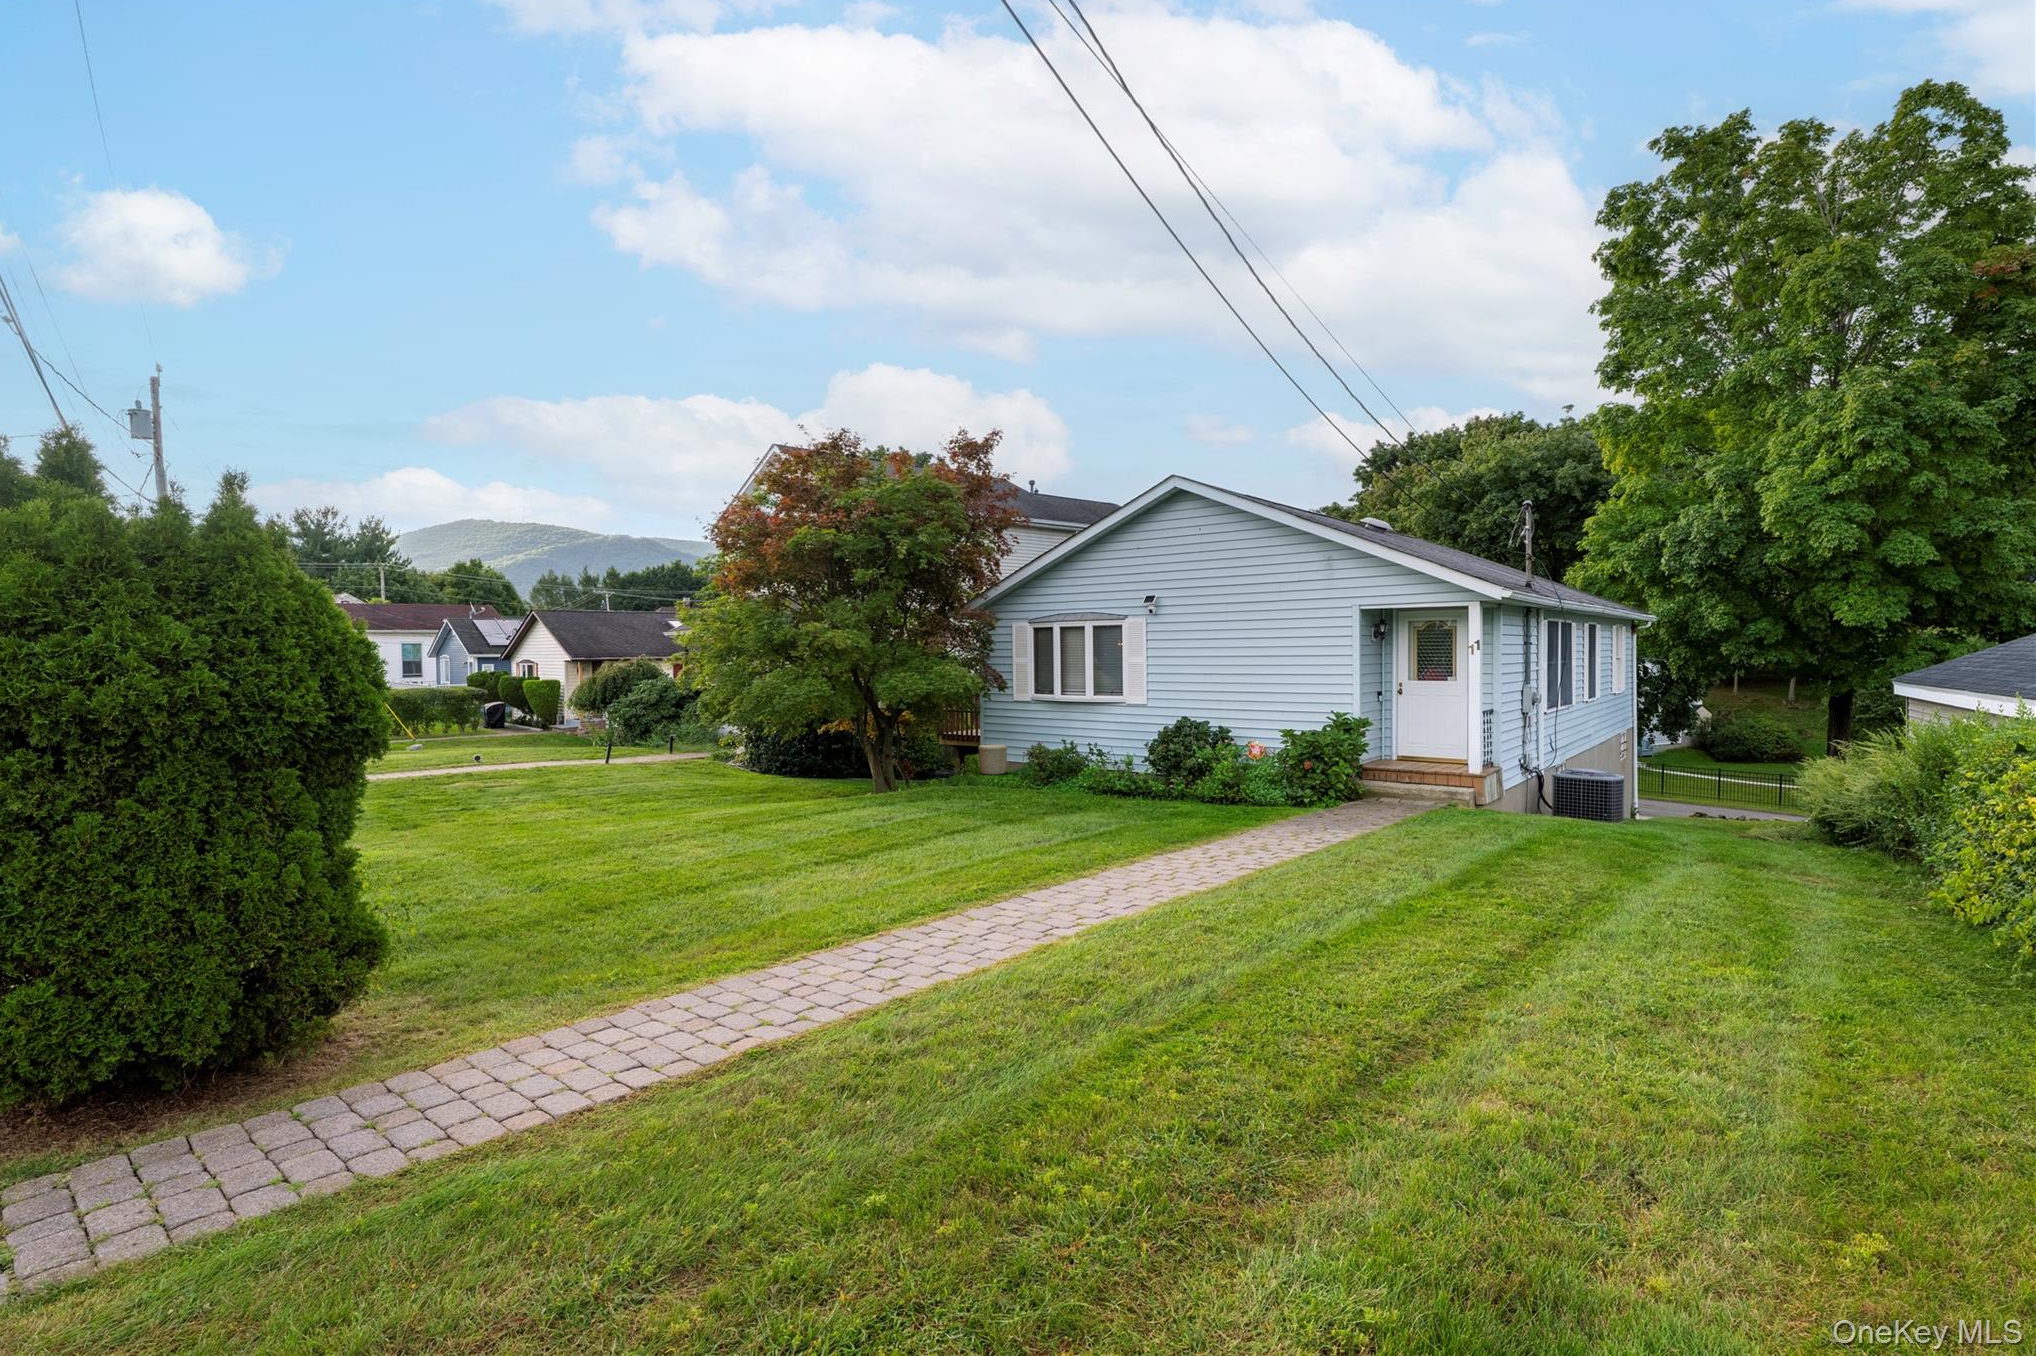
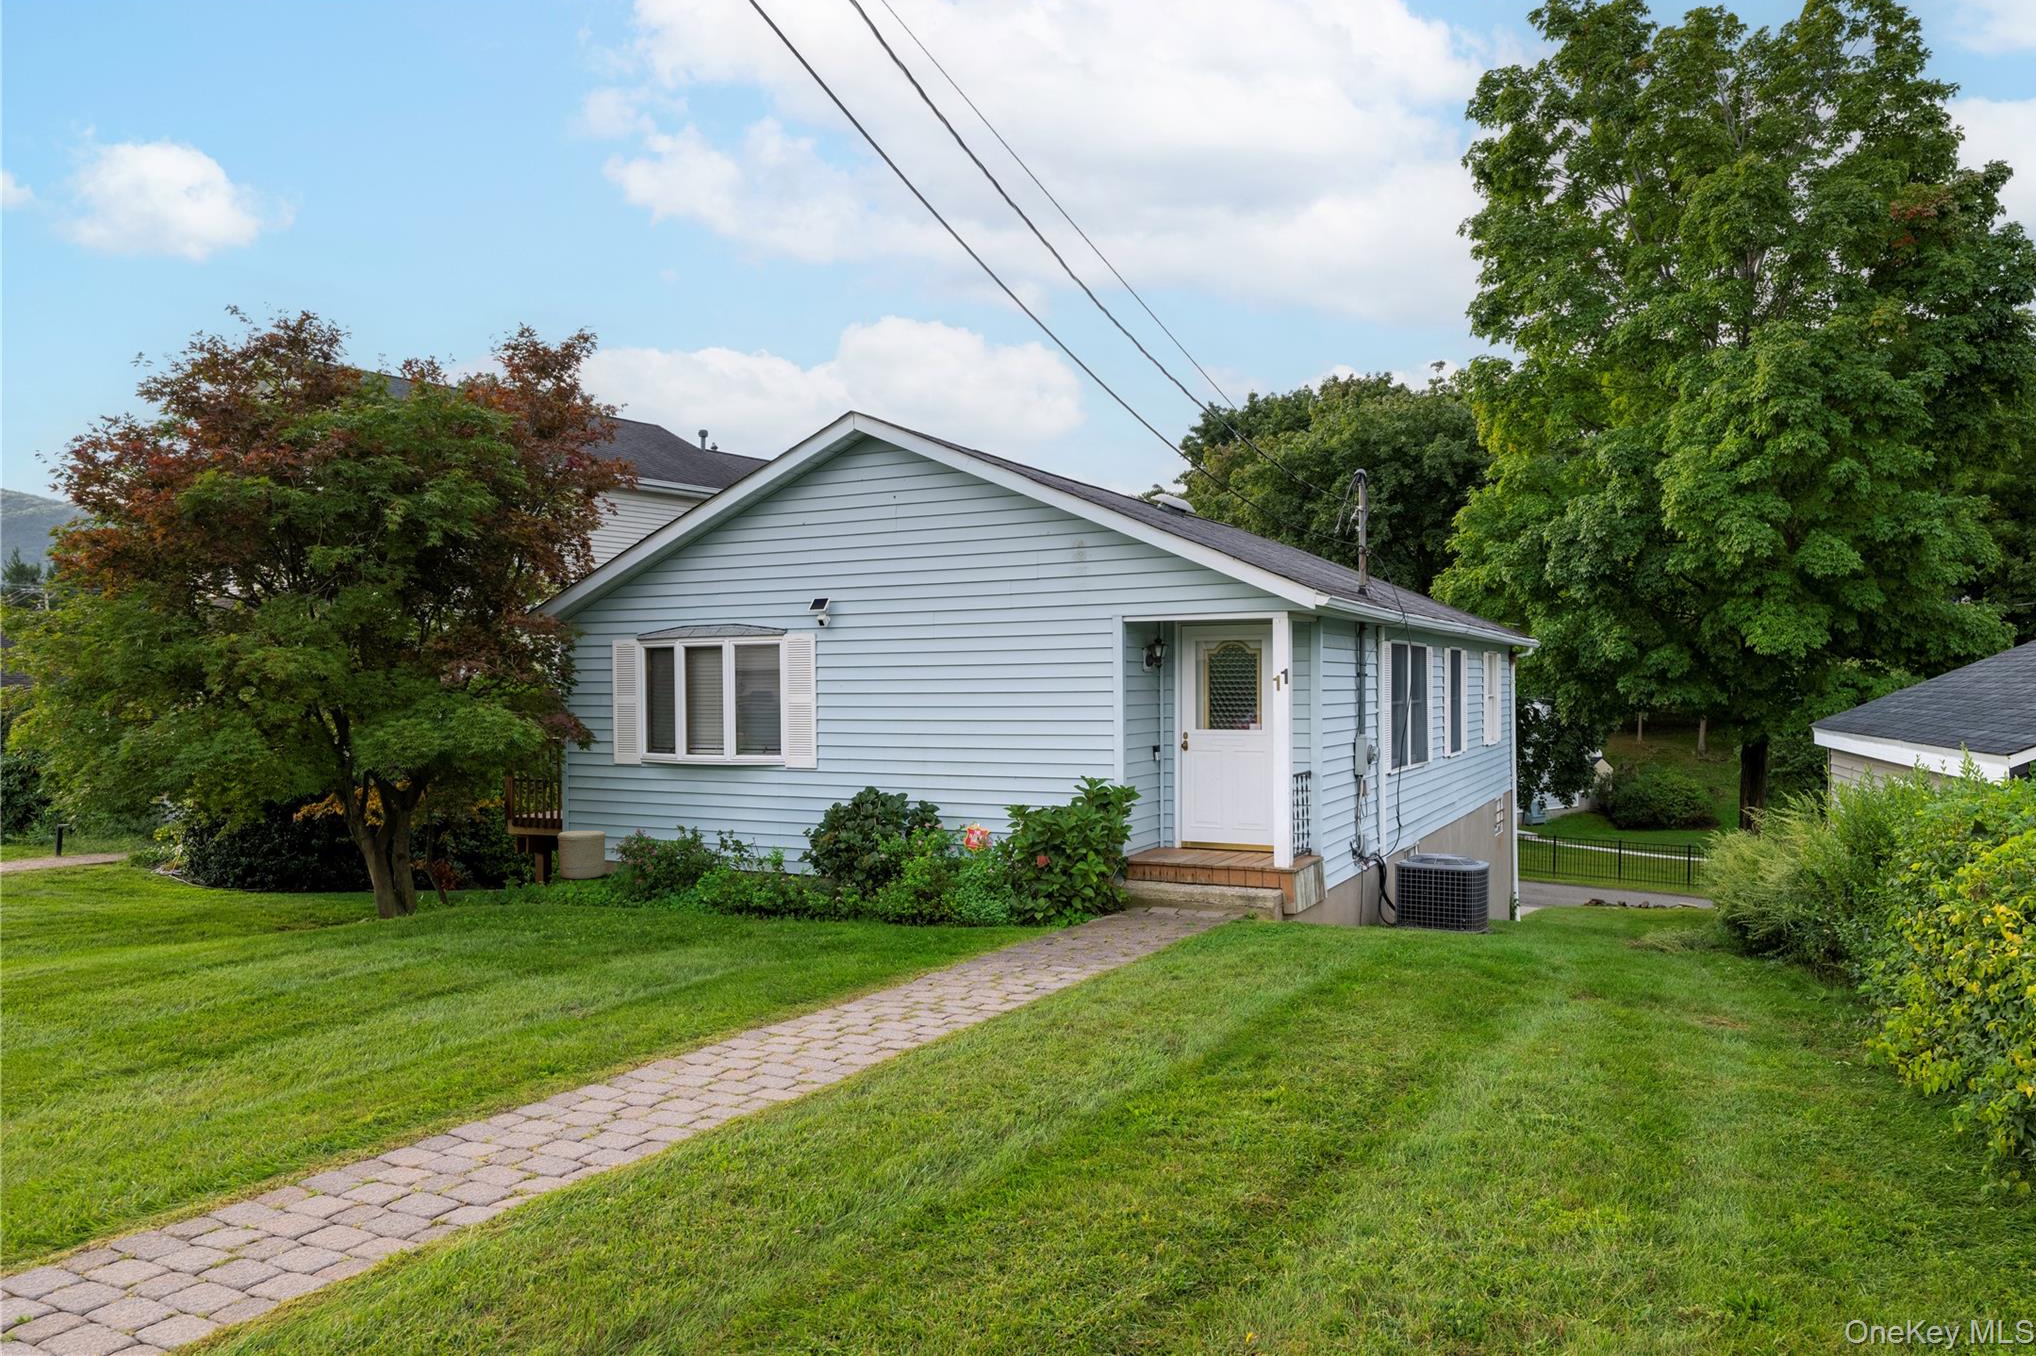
potted tree: present [937,740,957,774] -> none [486,817,529,879]

